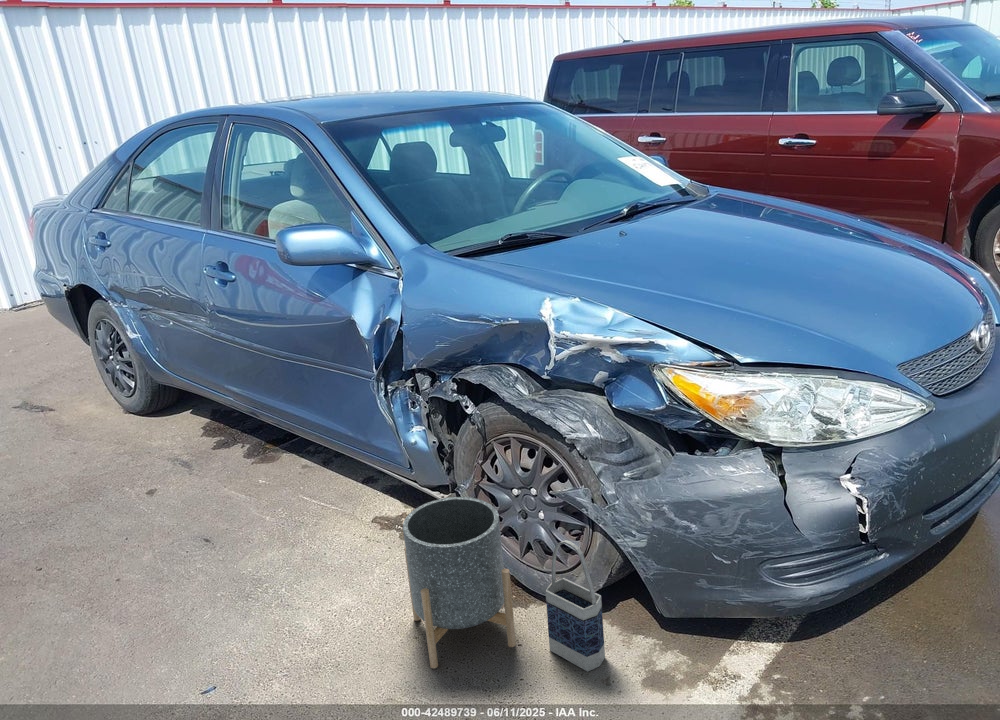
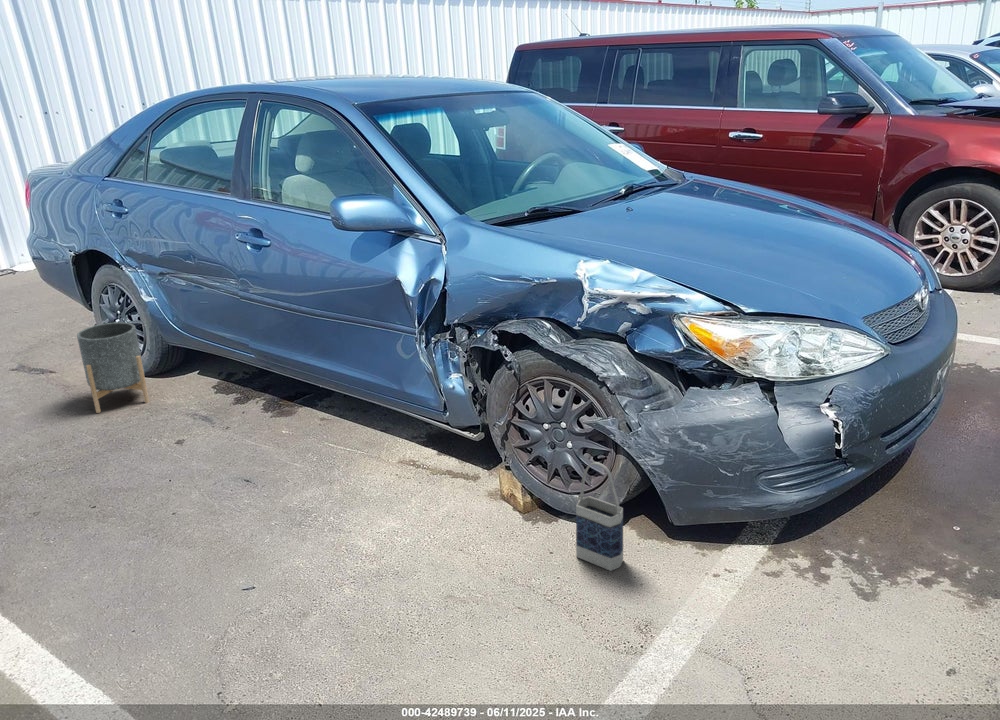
planter: present [403,497,516,668] -> present [77,322,149,413]

